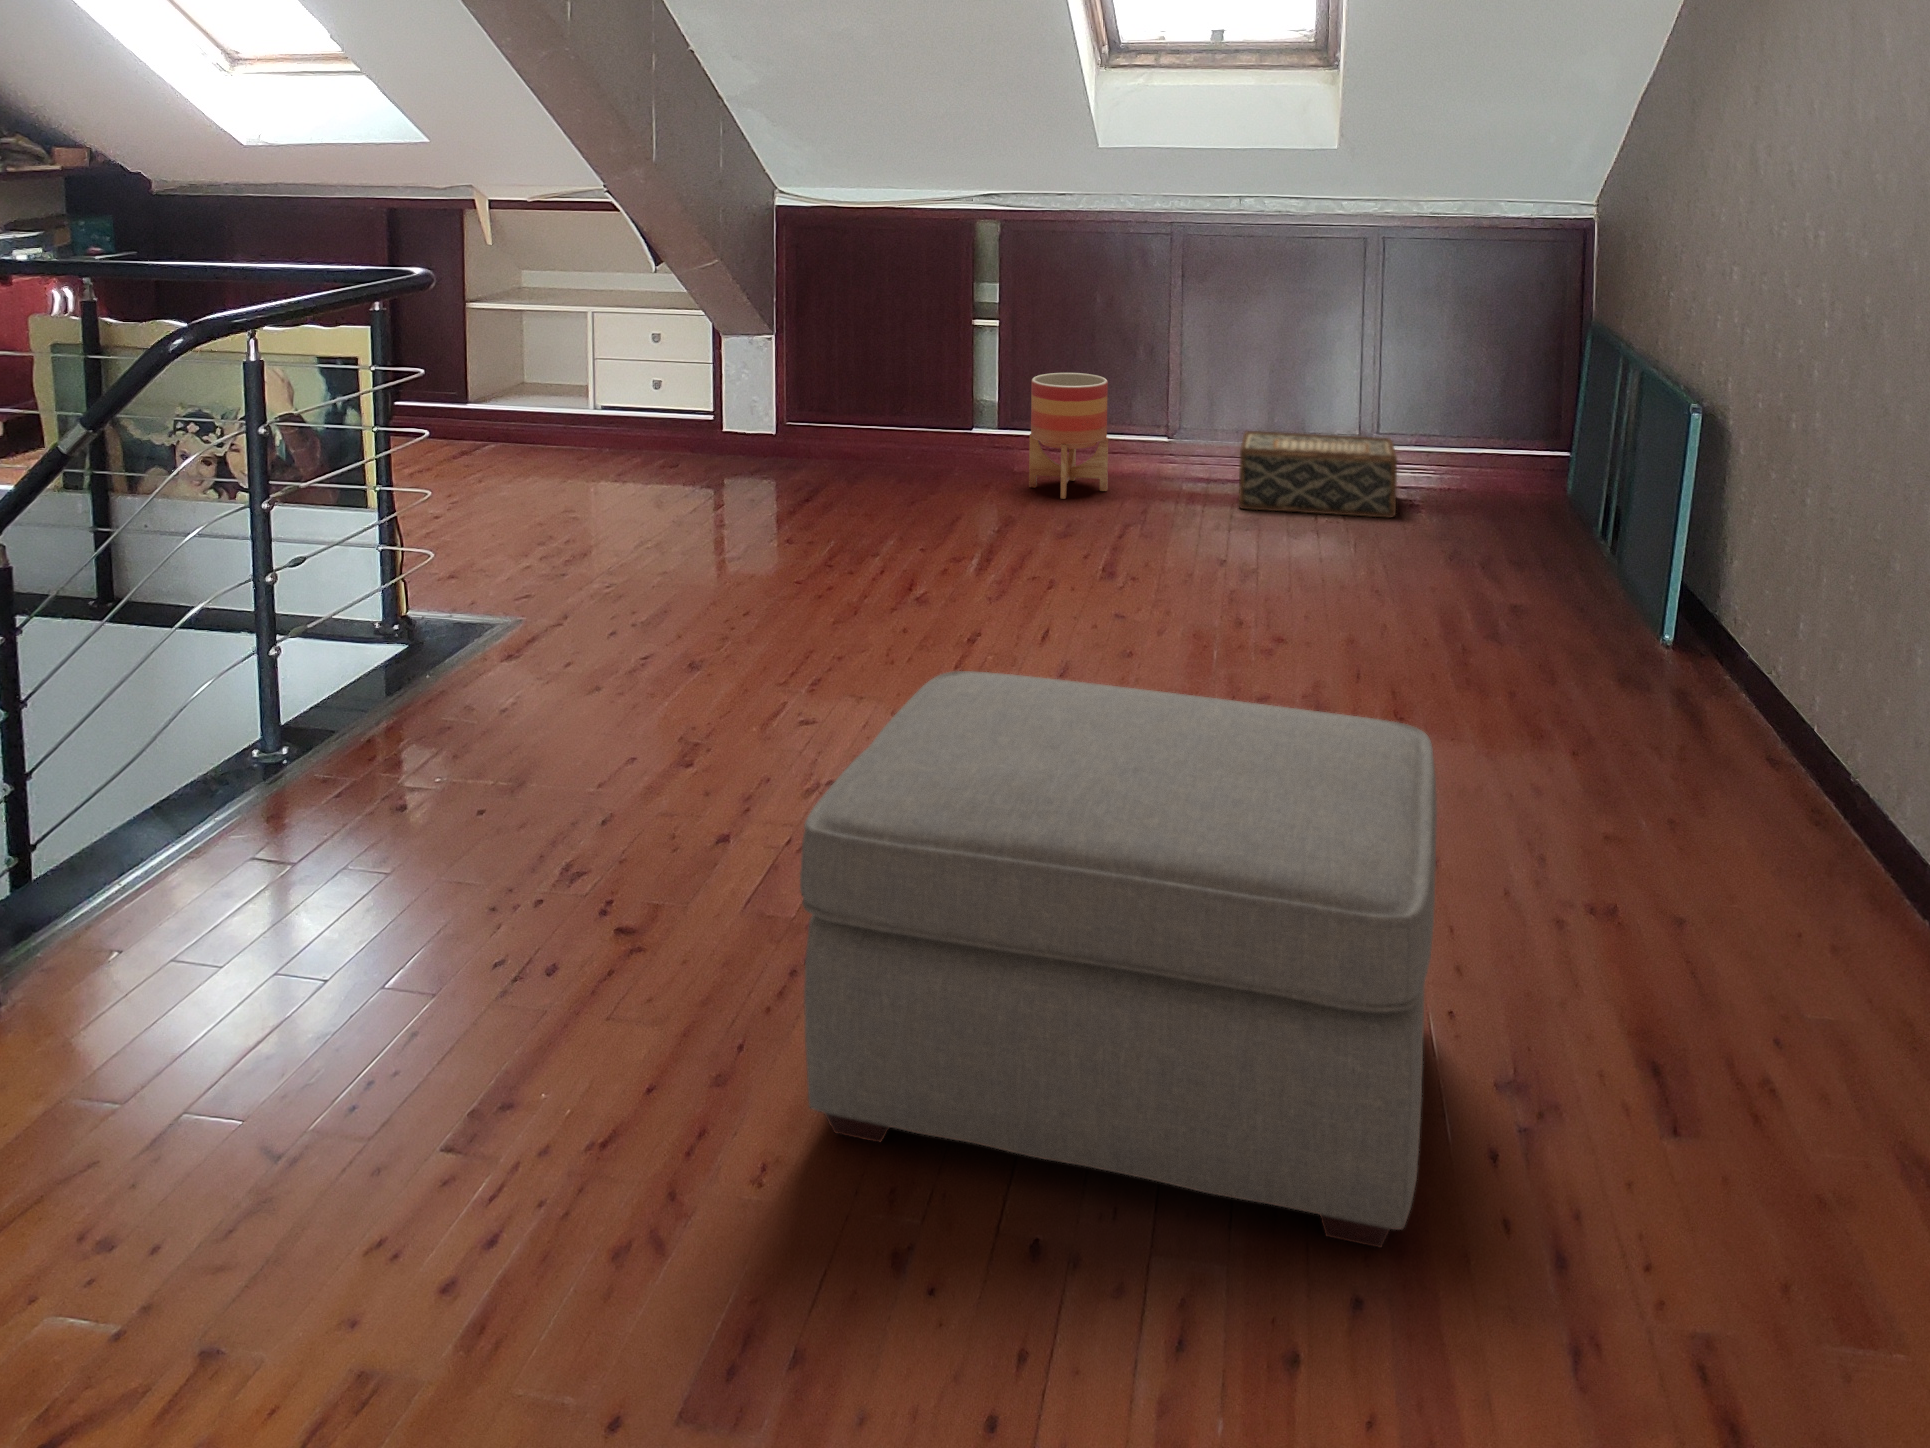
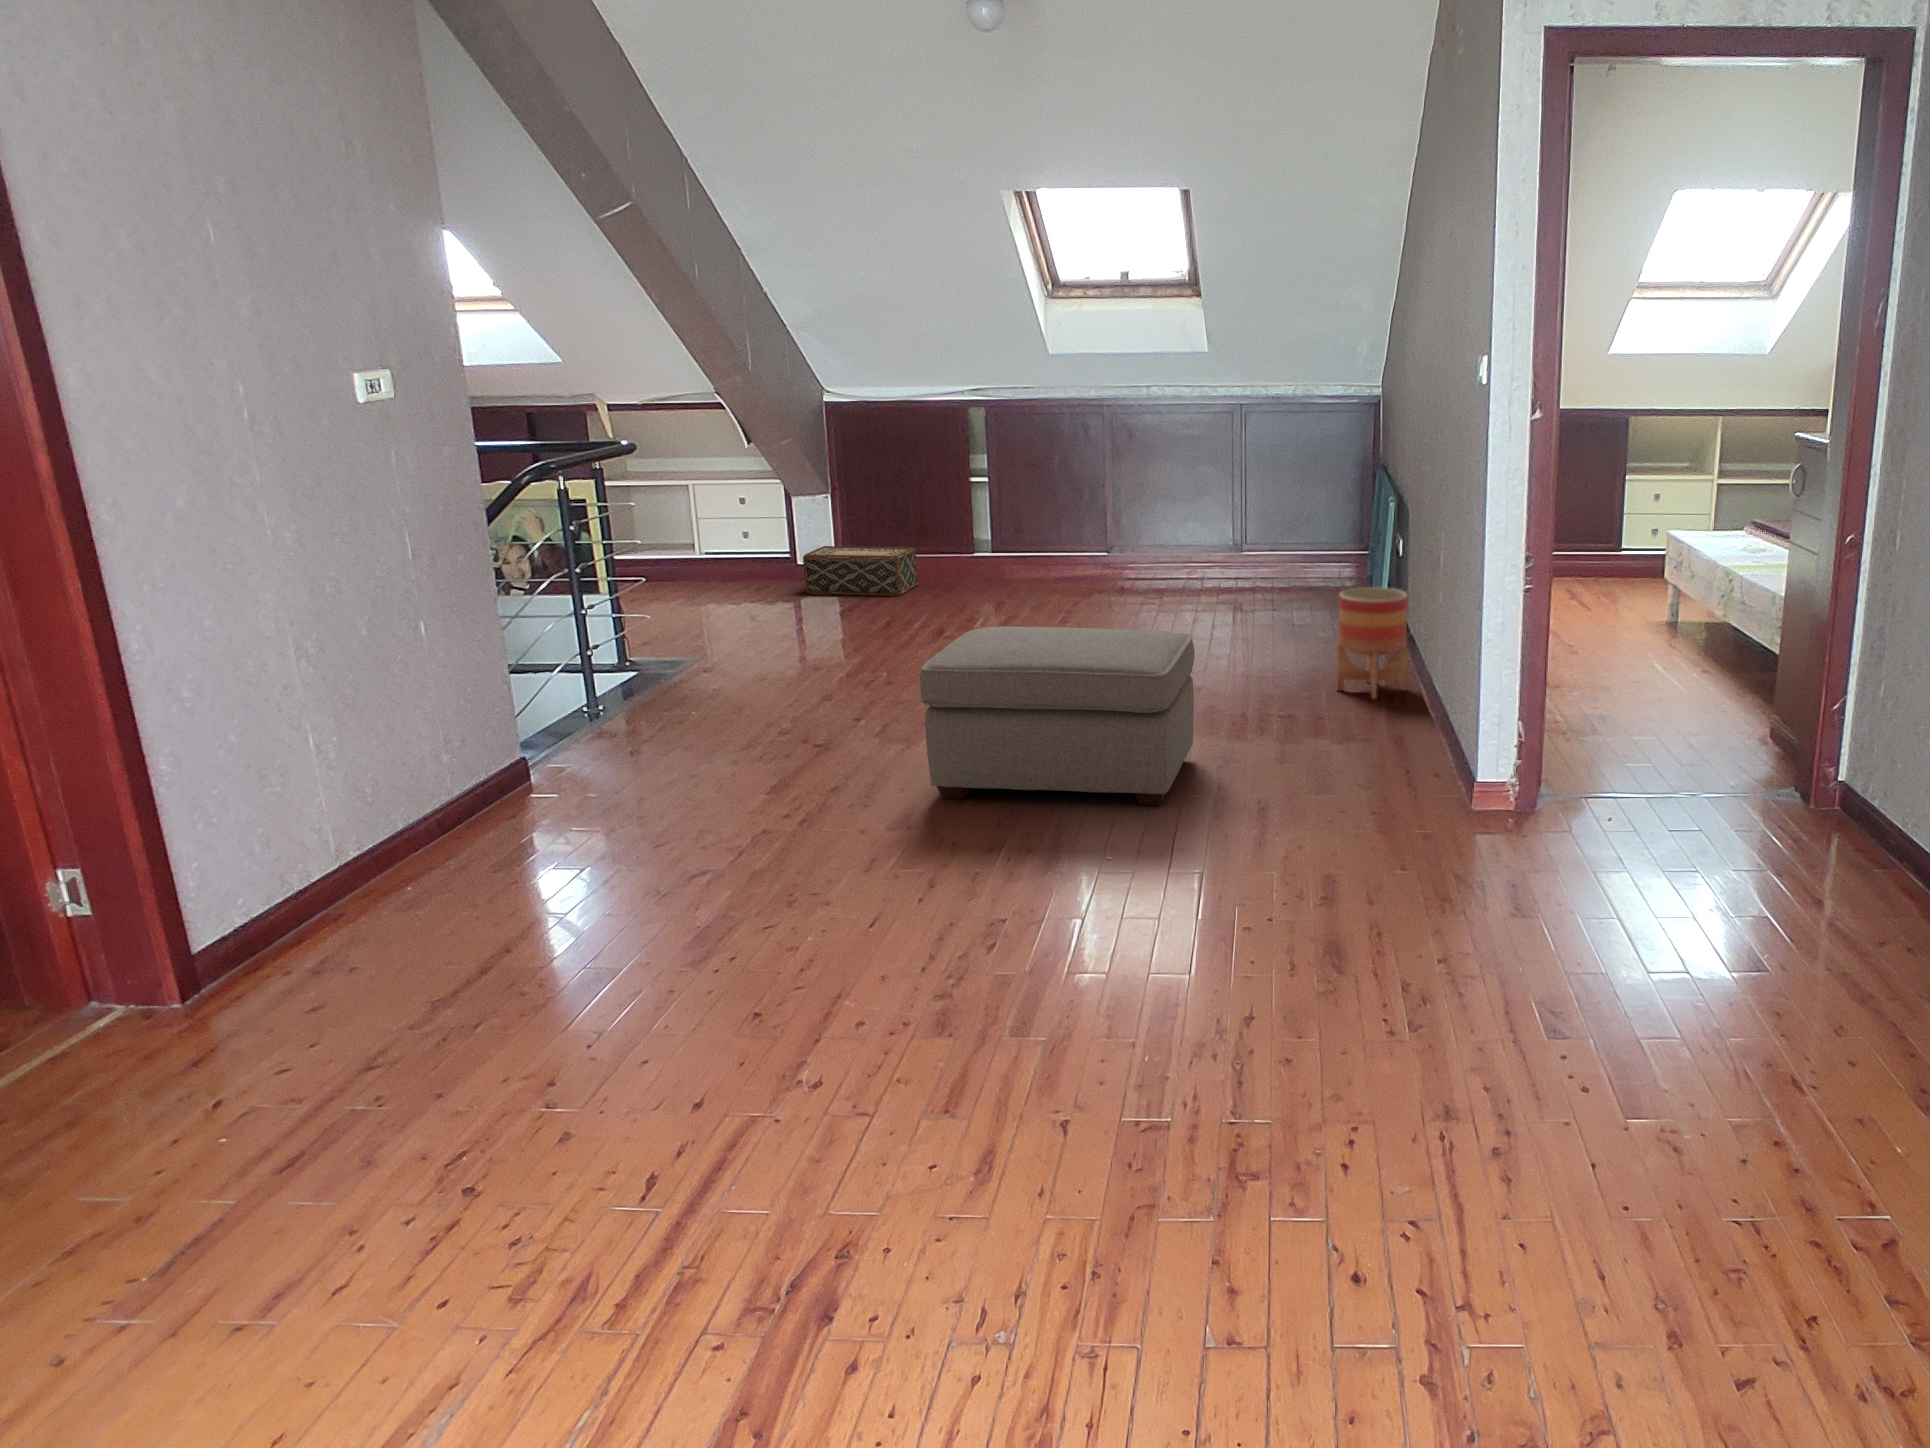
planter: present [1029,373,1108,499] -> present [1337,587,1408,699]
woven basket: present [1239,431,1397,517] -> present [803,546,918,596]

